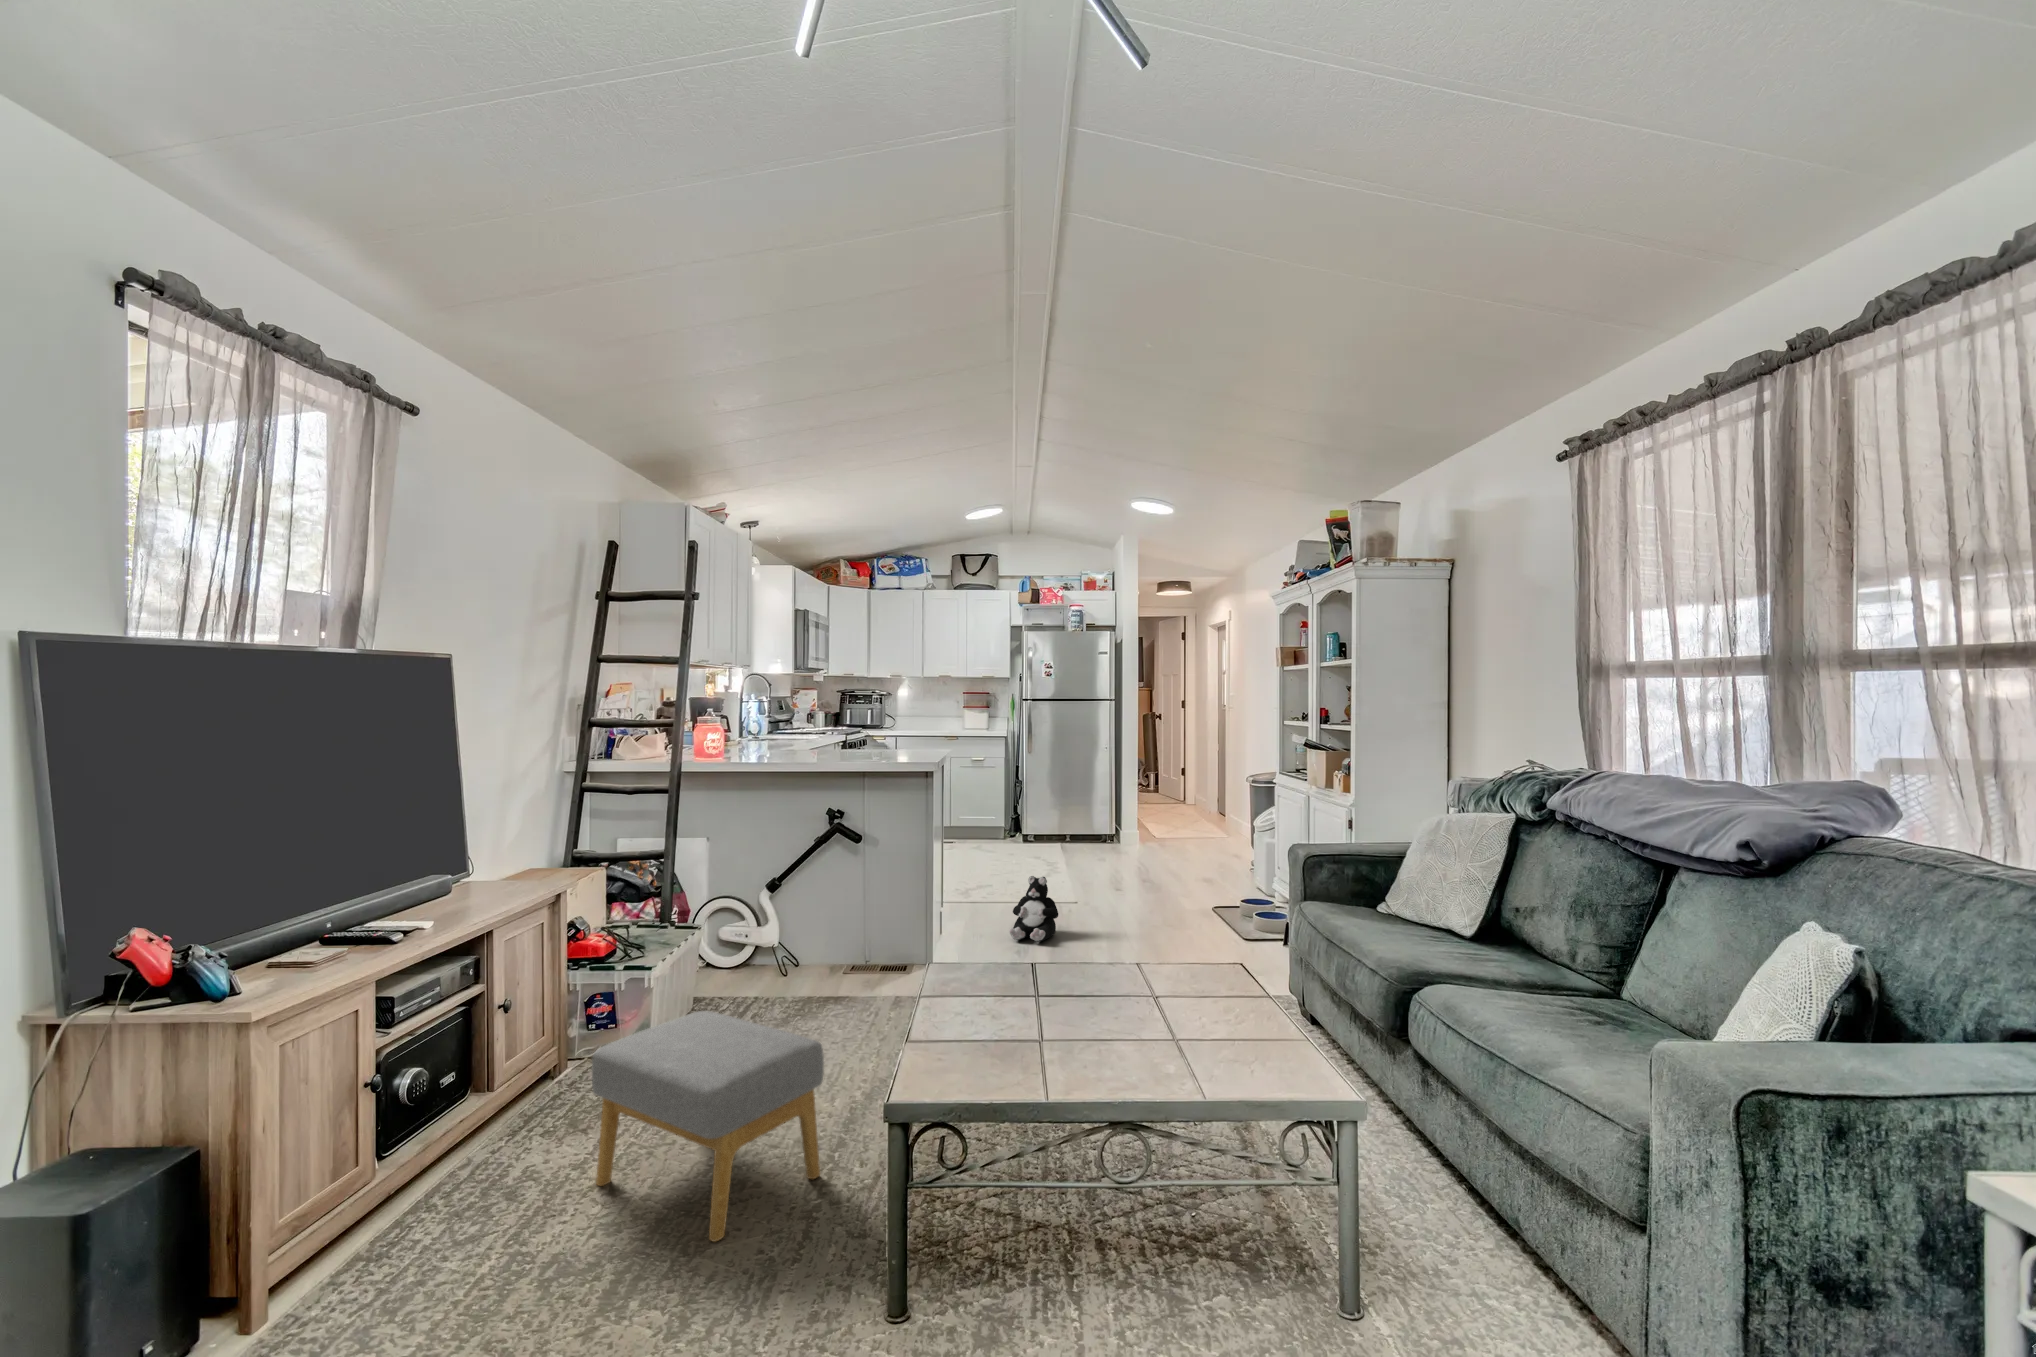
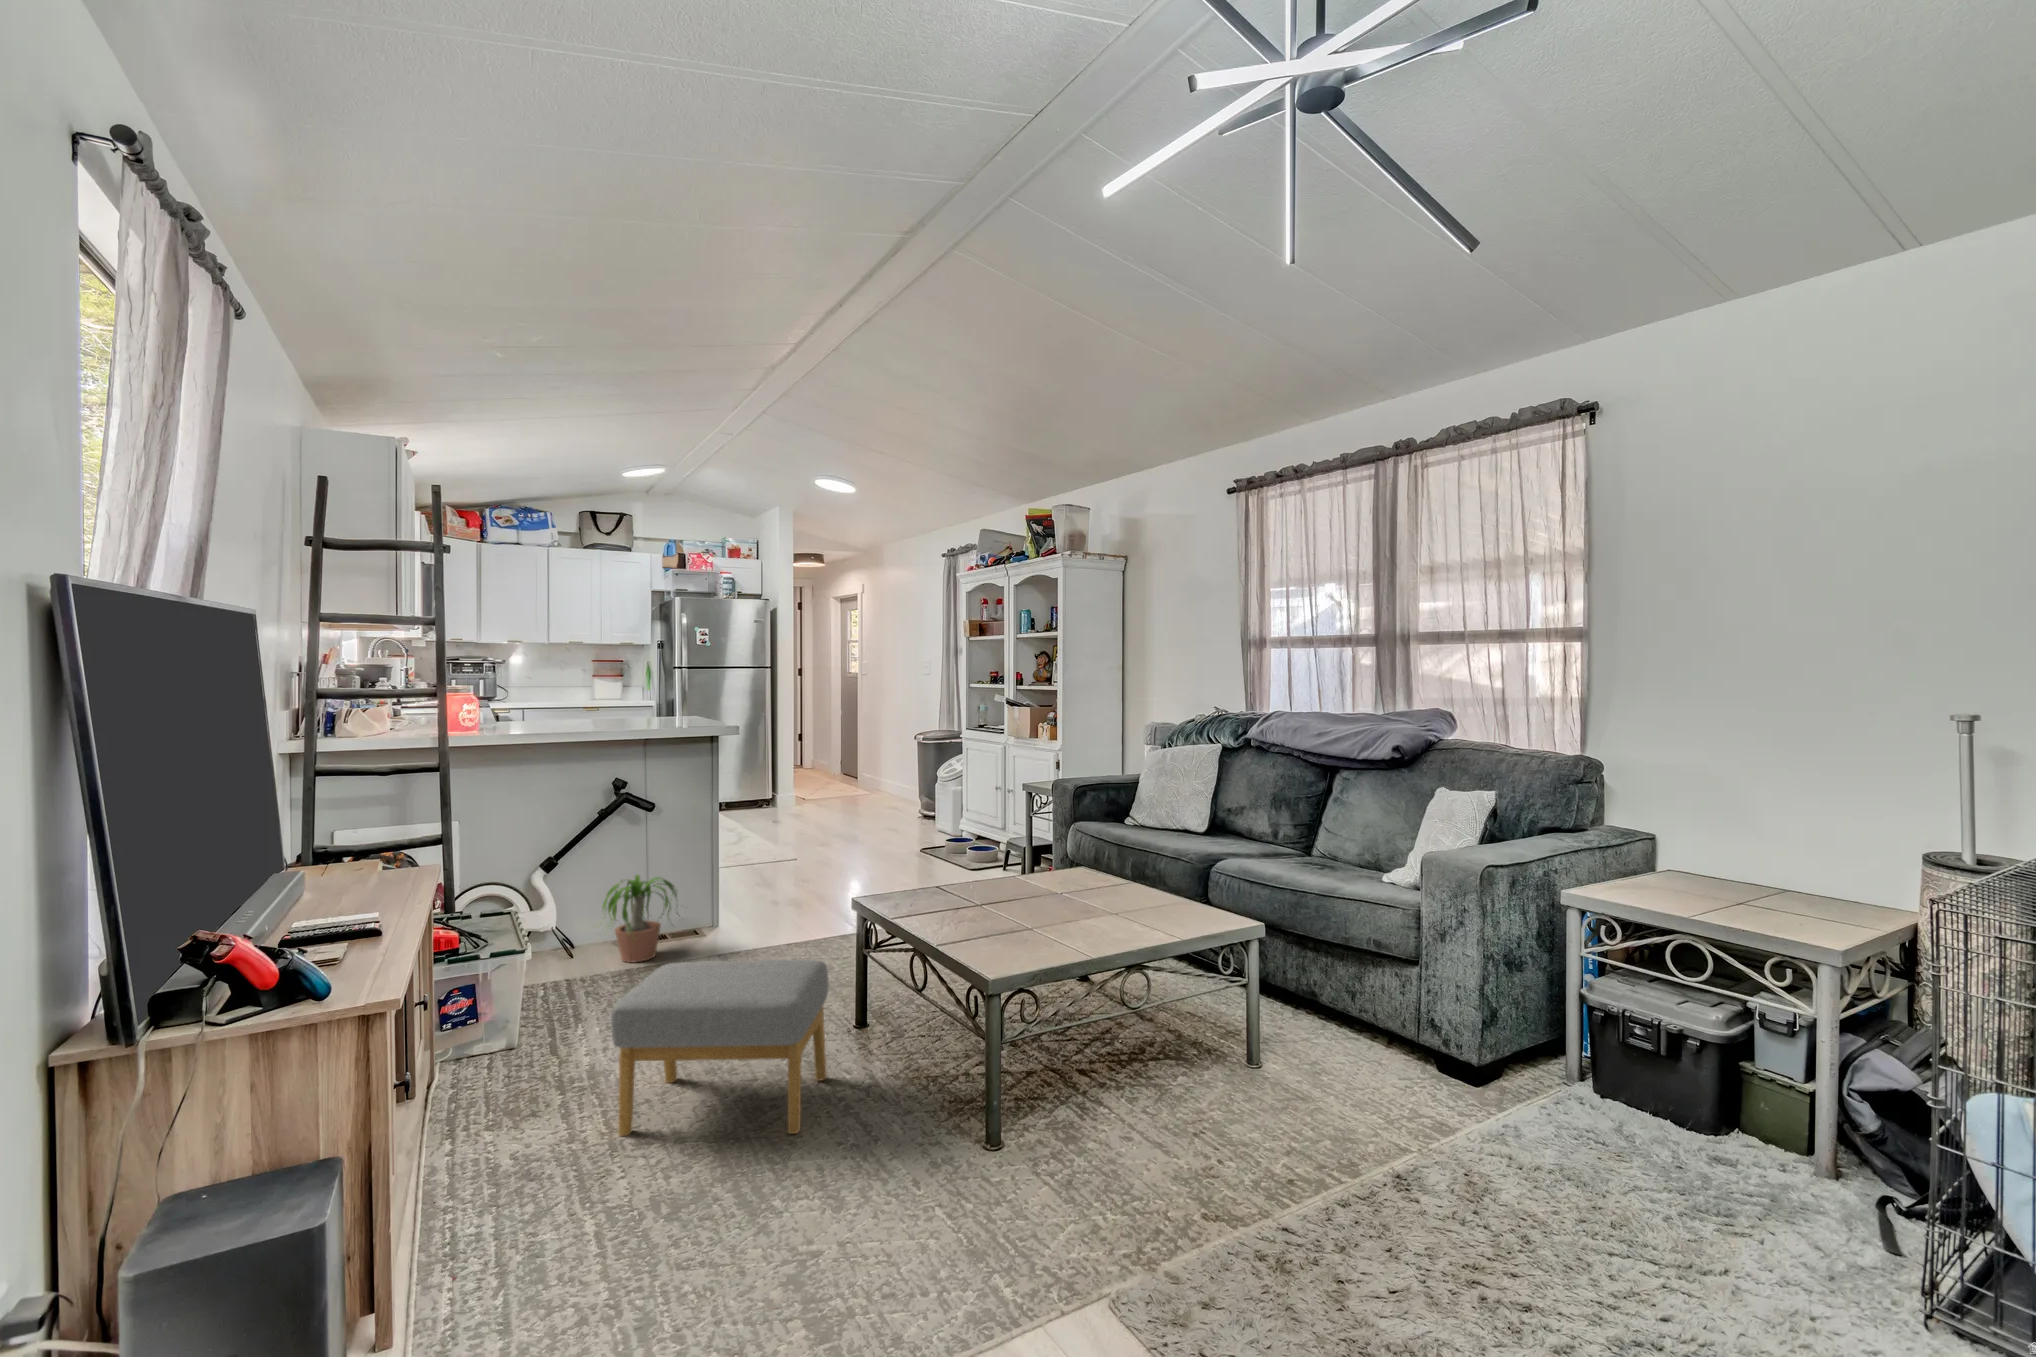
plush toy: present [1009,876,1058,942] -> none [767,835,814,896]
potted plant: none [788,903,885,989] -> present [599,875,678,962]

